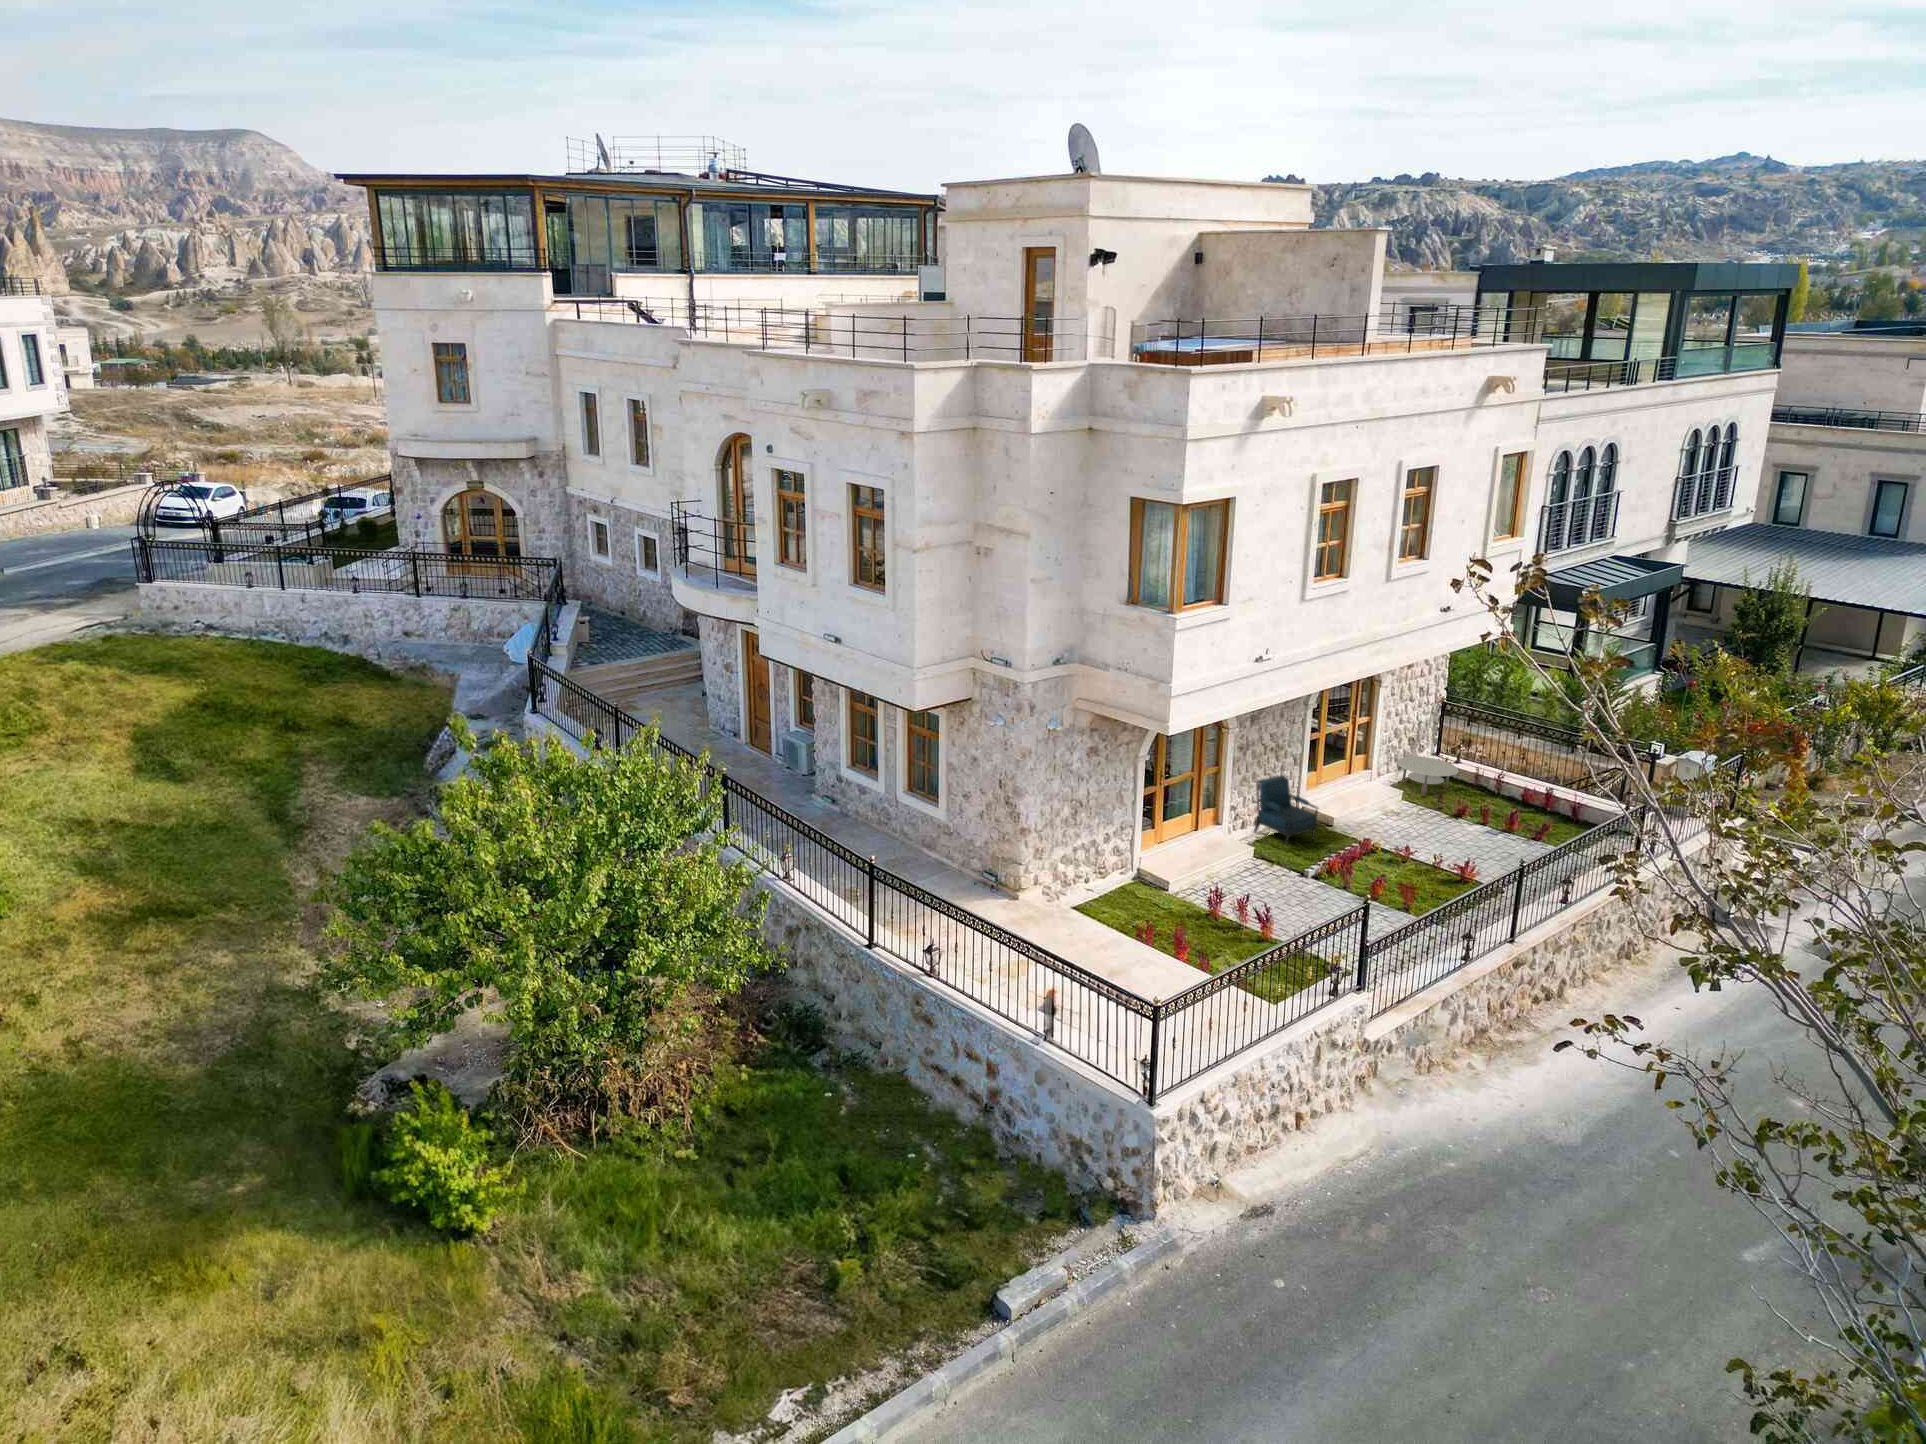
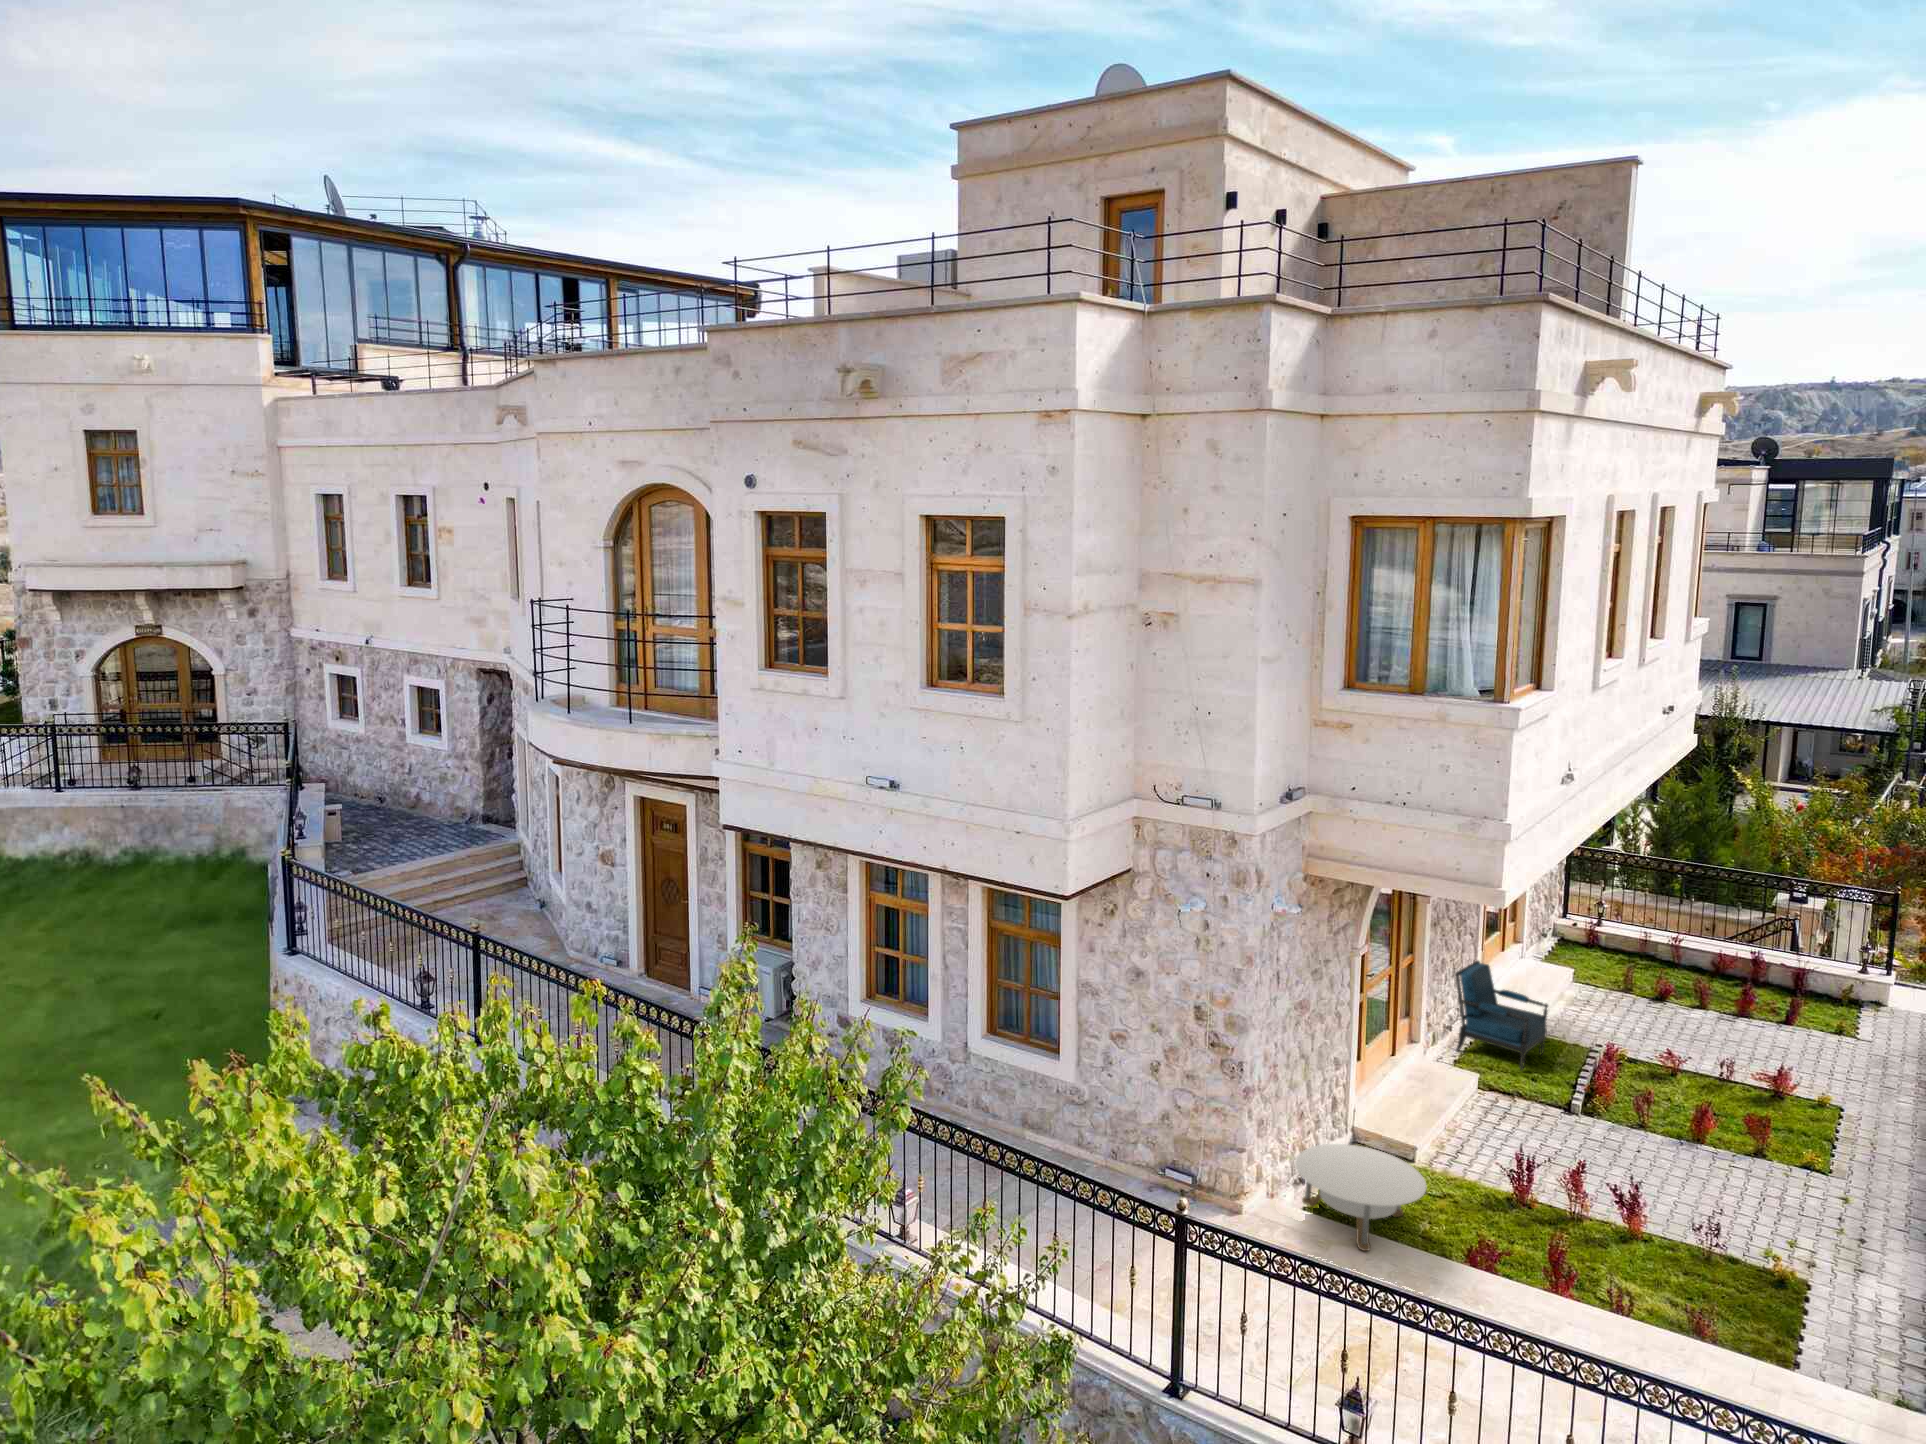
round table: present [1397,757,1458,796] -> present [1295,1144,1427,1251]

